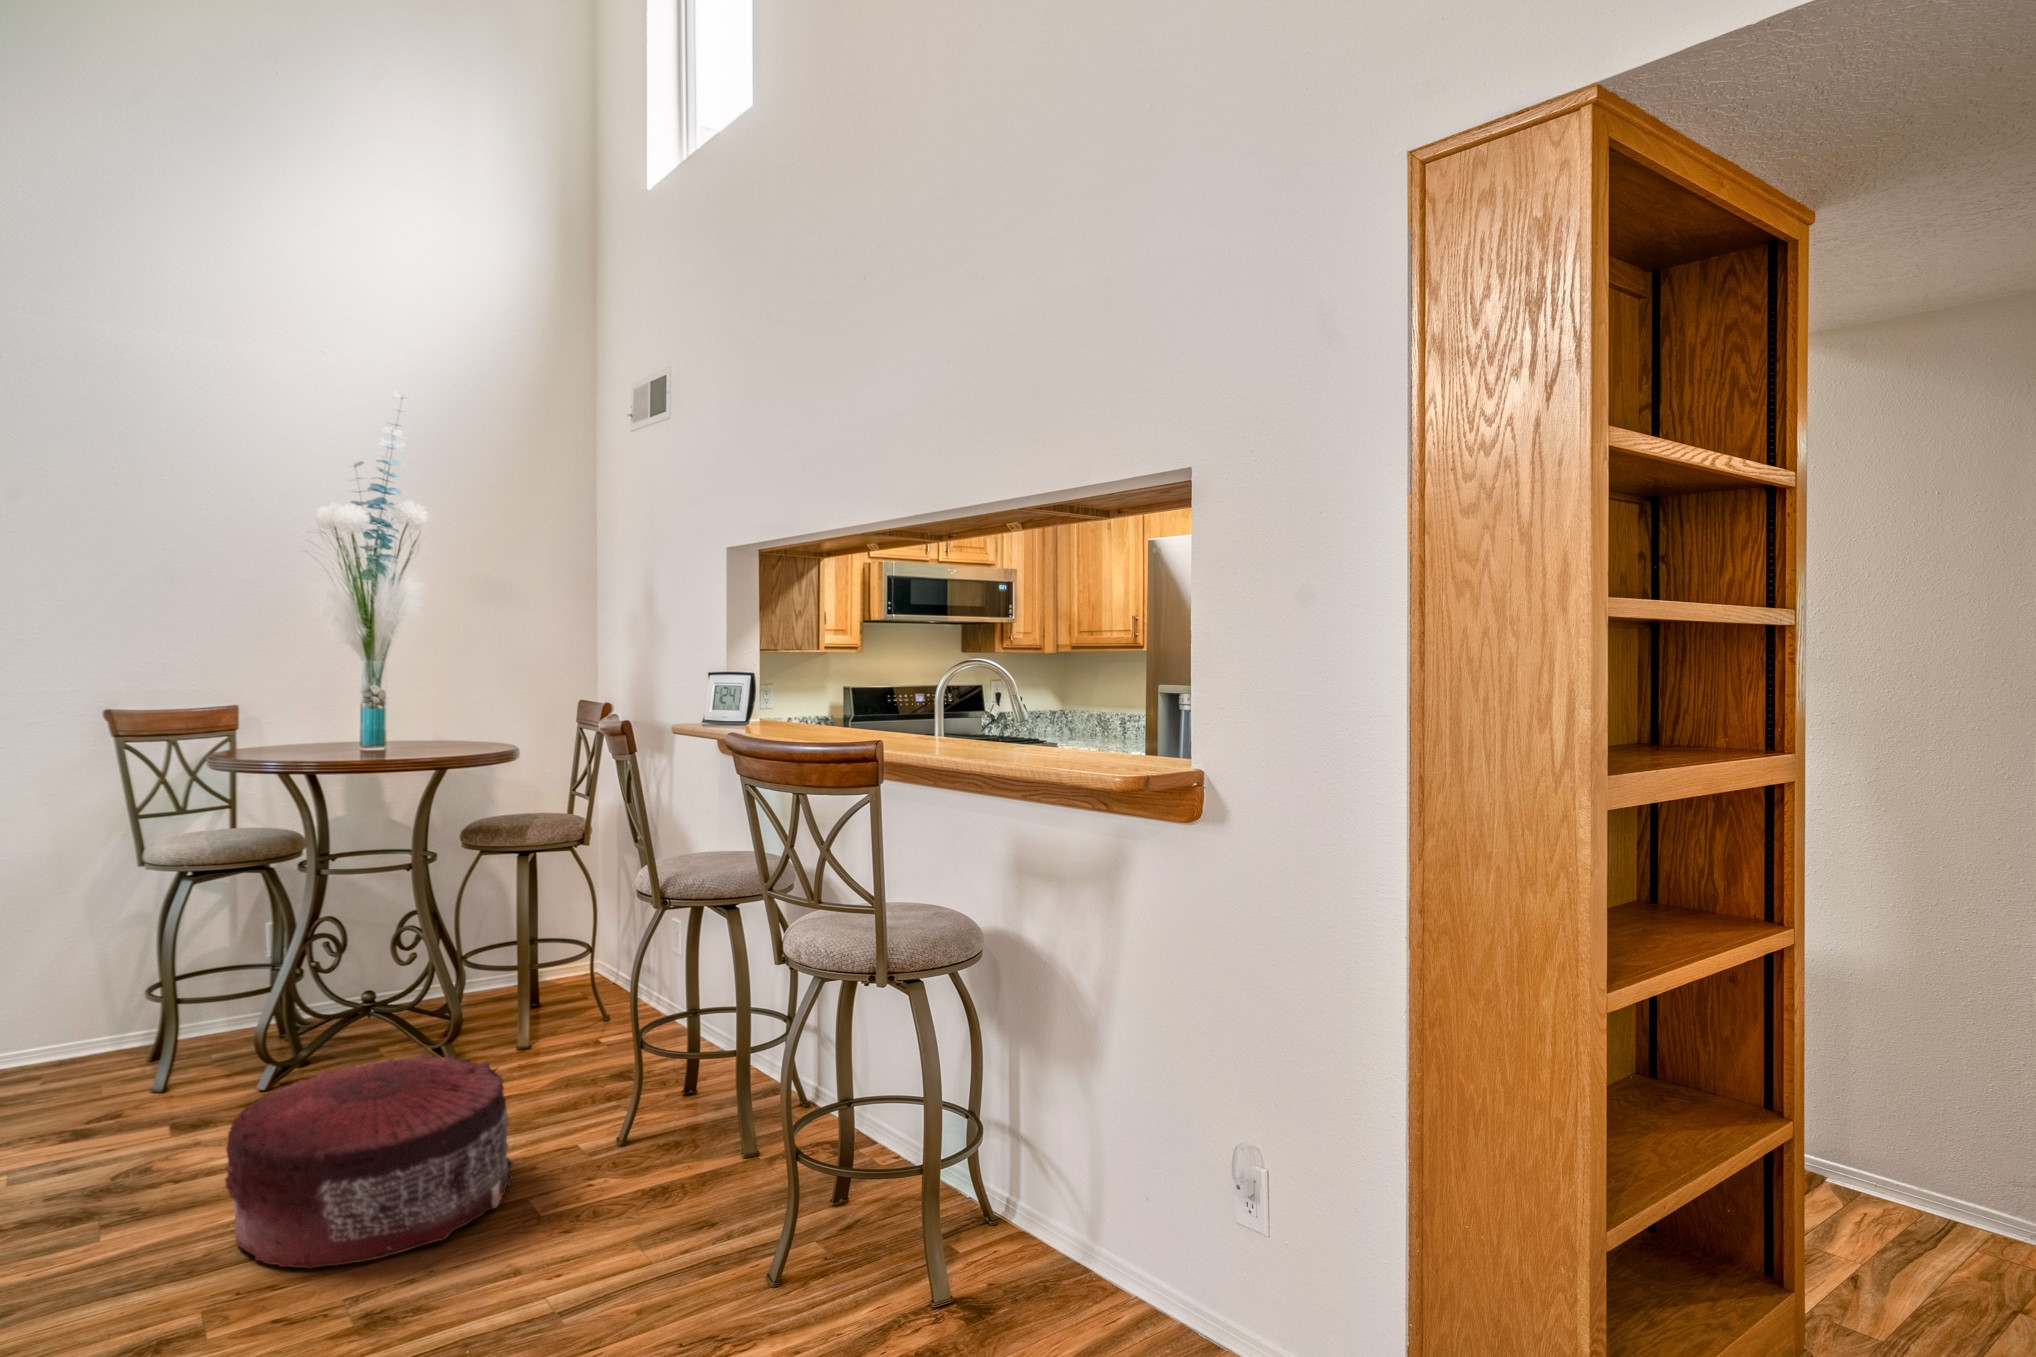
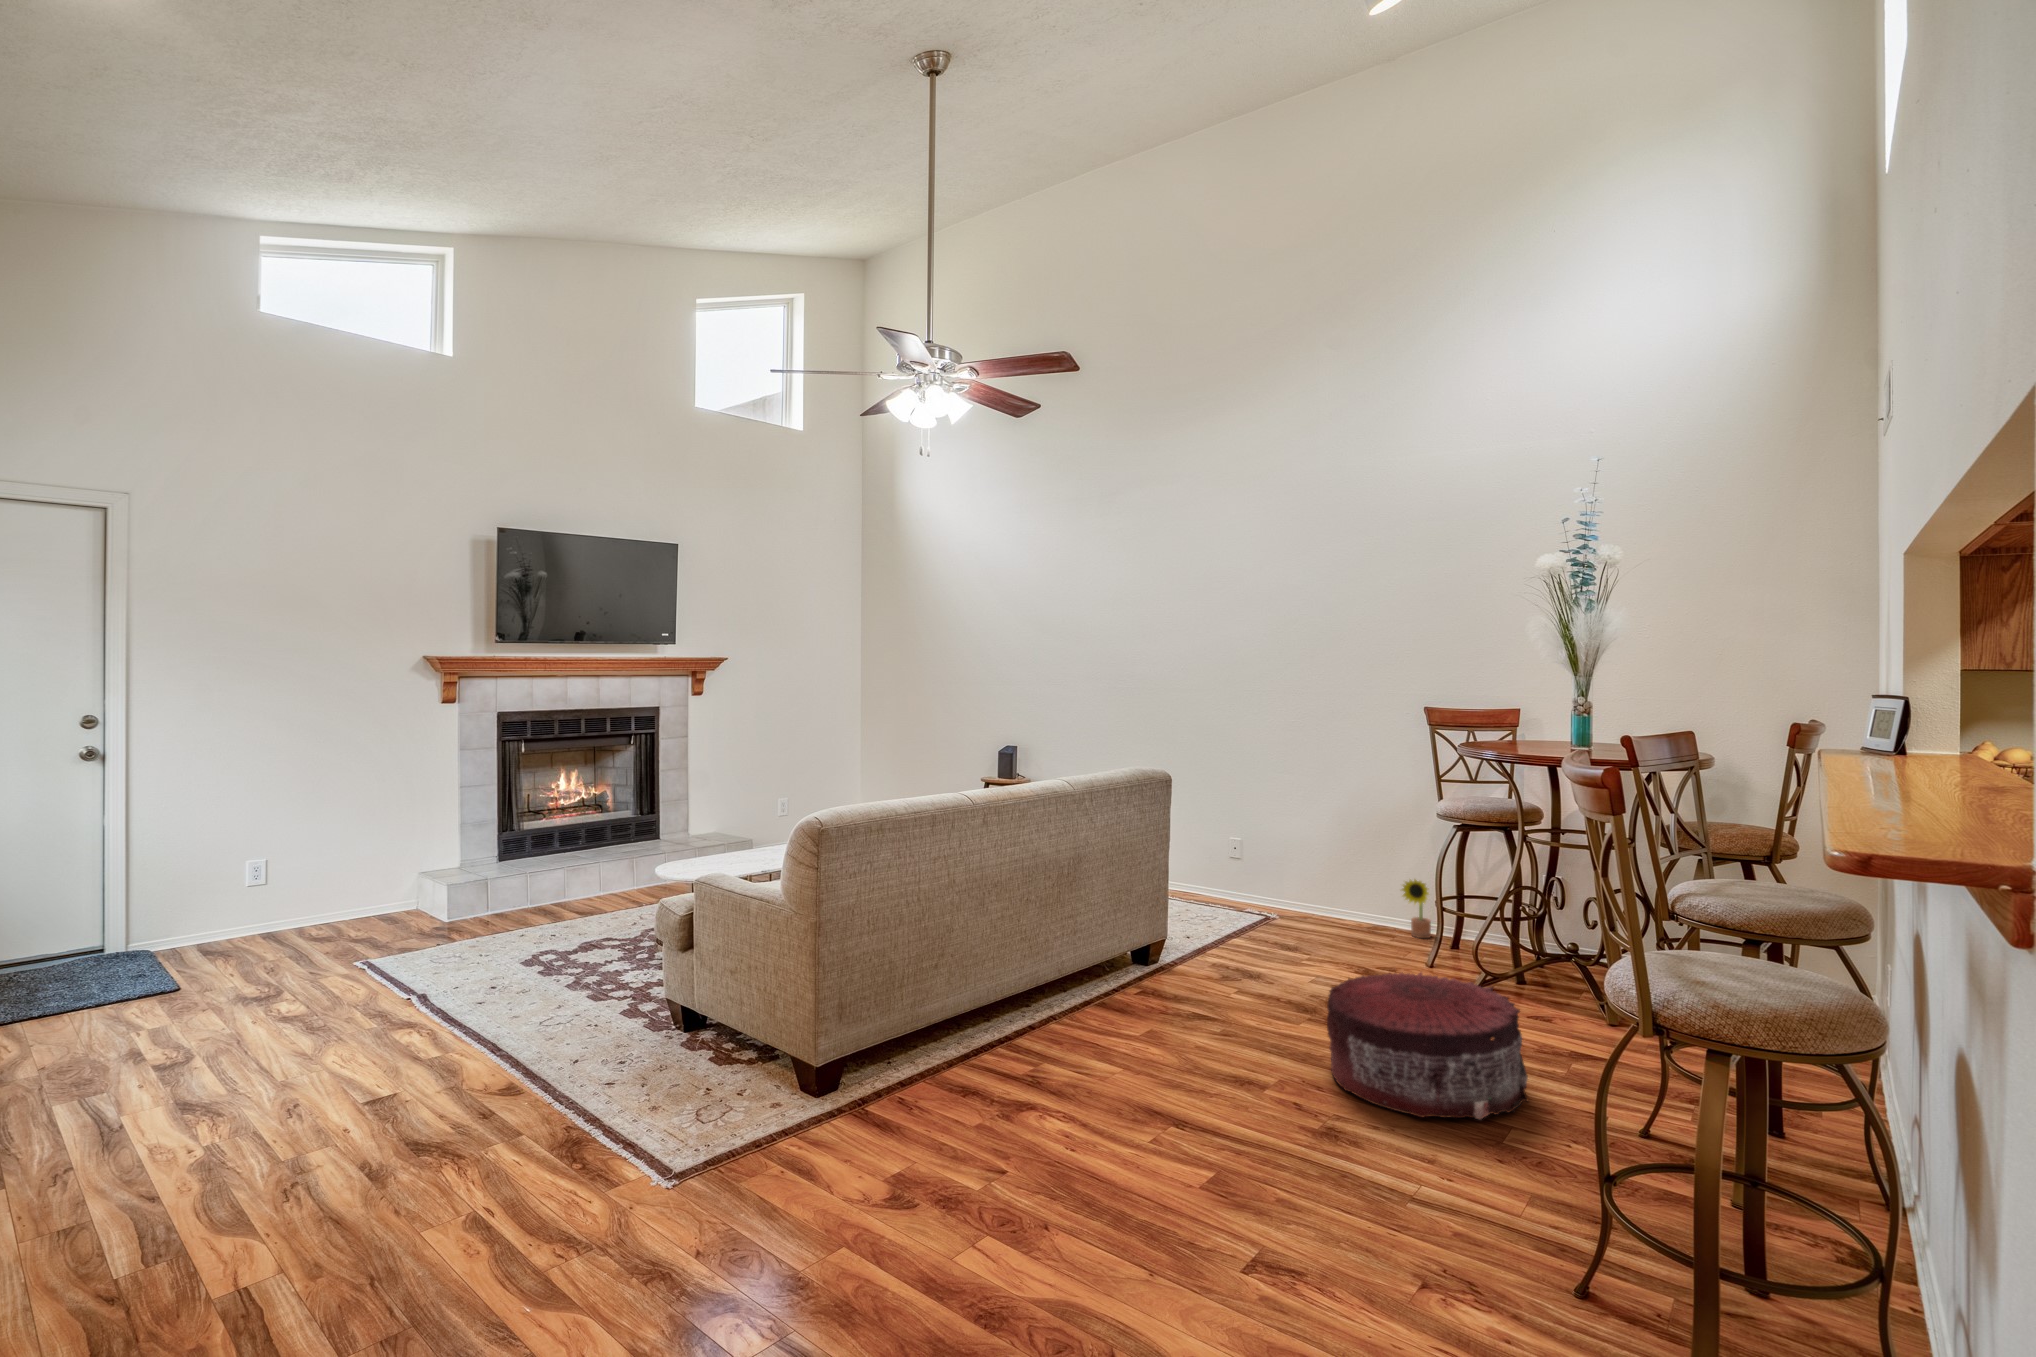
decorative plant: none [47,975,107,1067] -> present [1402,880,1431,938]

